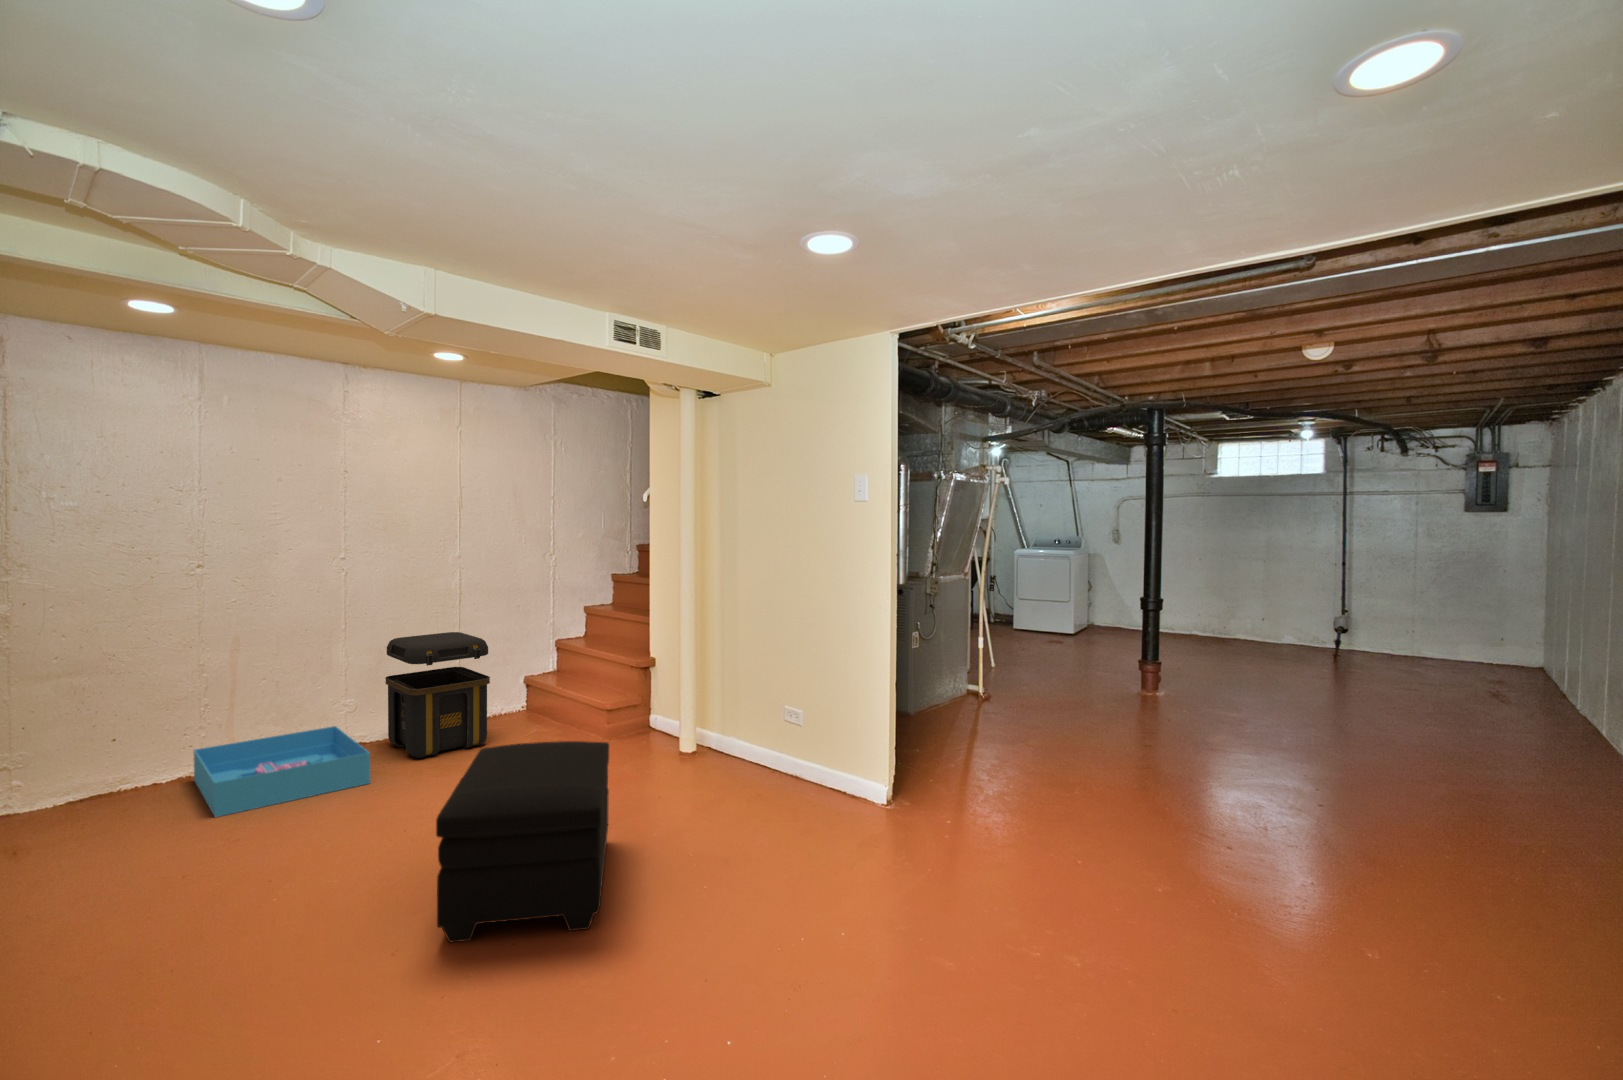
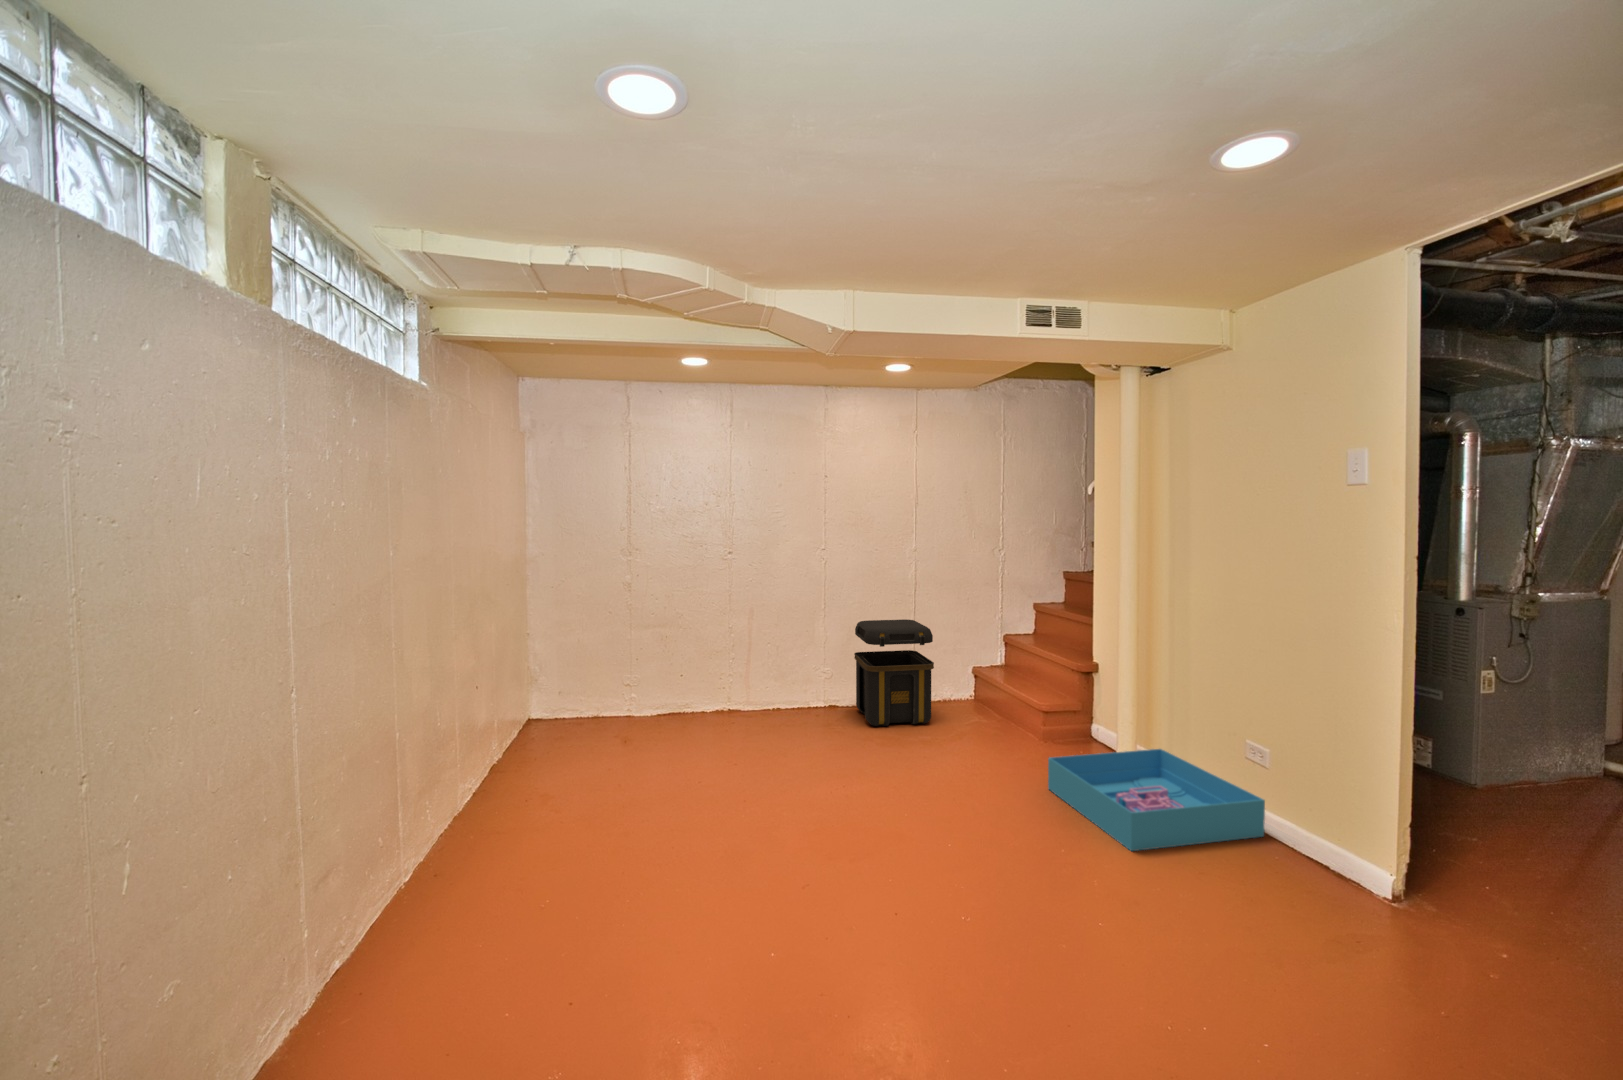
storage bin: present [194,726,370,817] -> present [1048,749,1265,851]
ottoman: present [436,741,609,942] -> none [821,730,1011,947]

